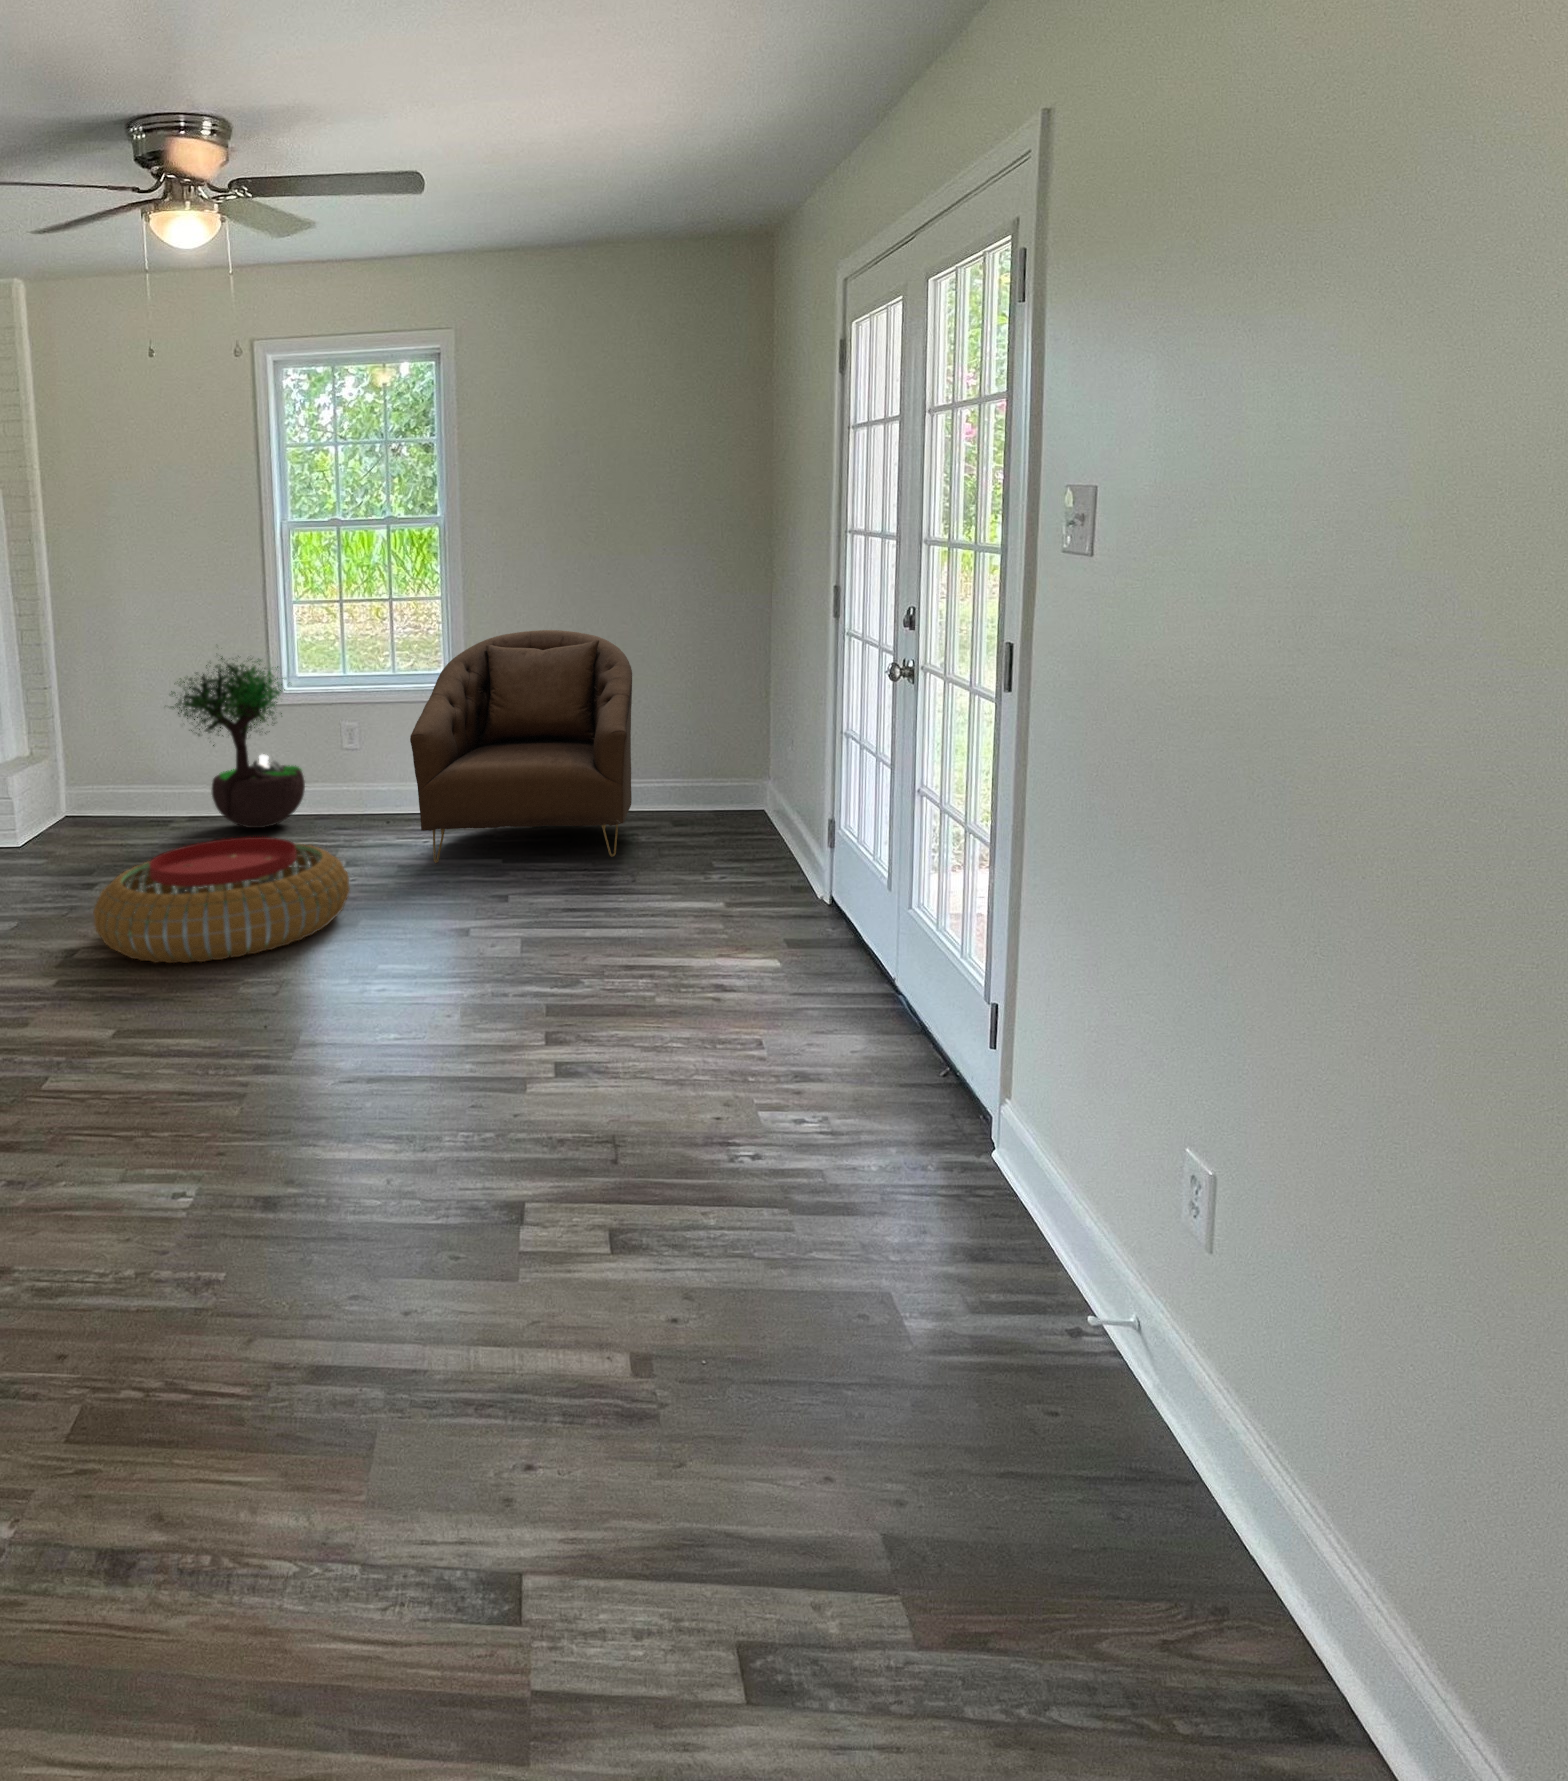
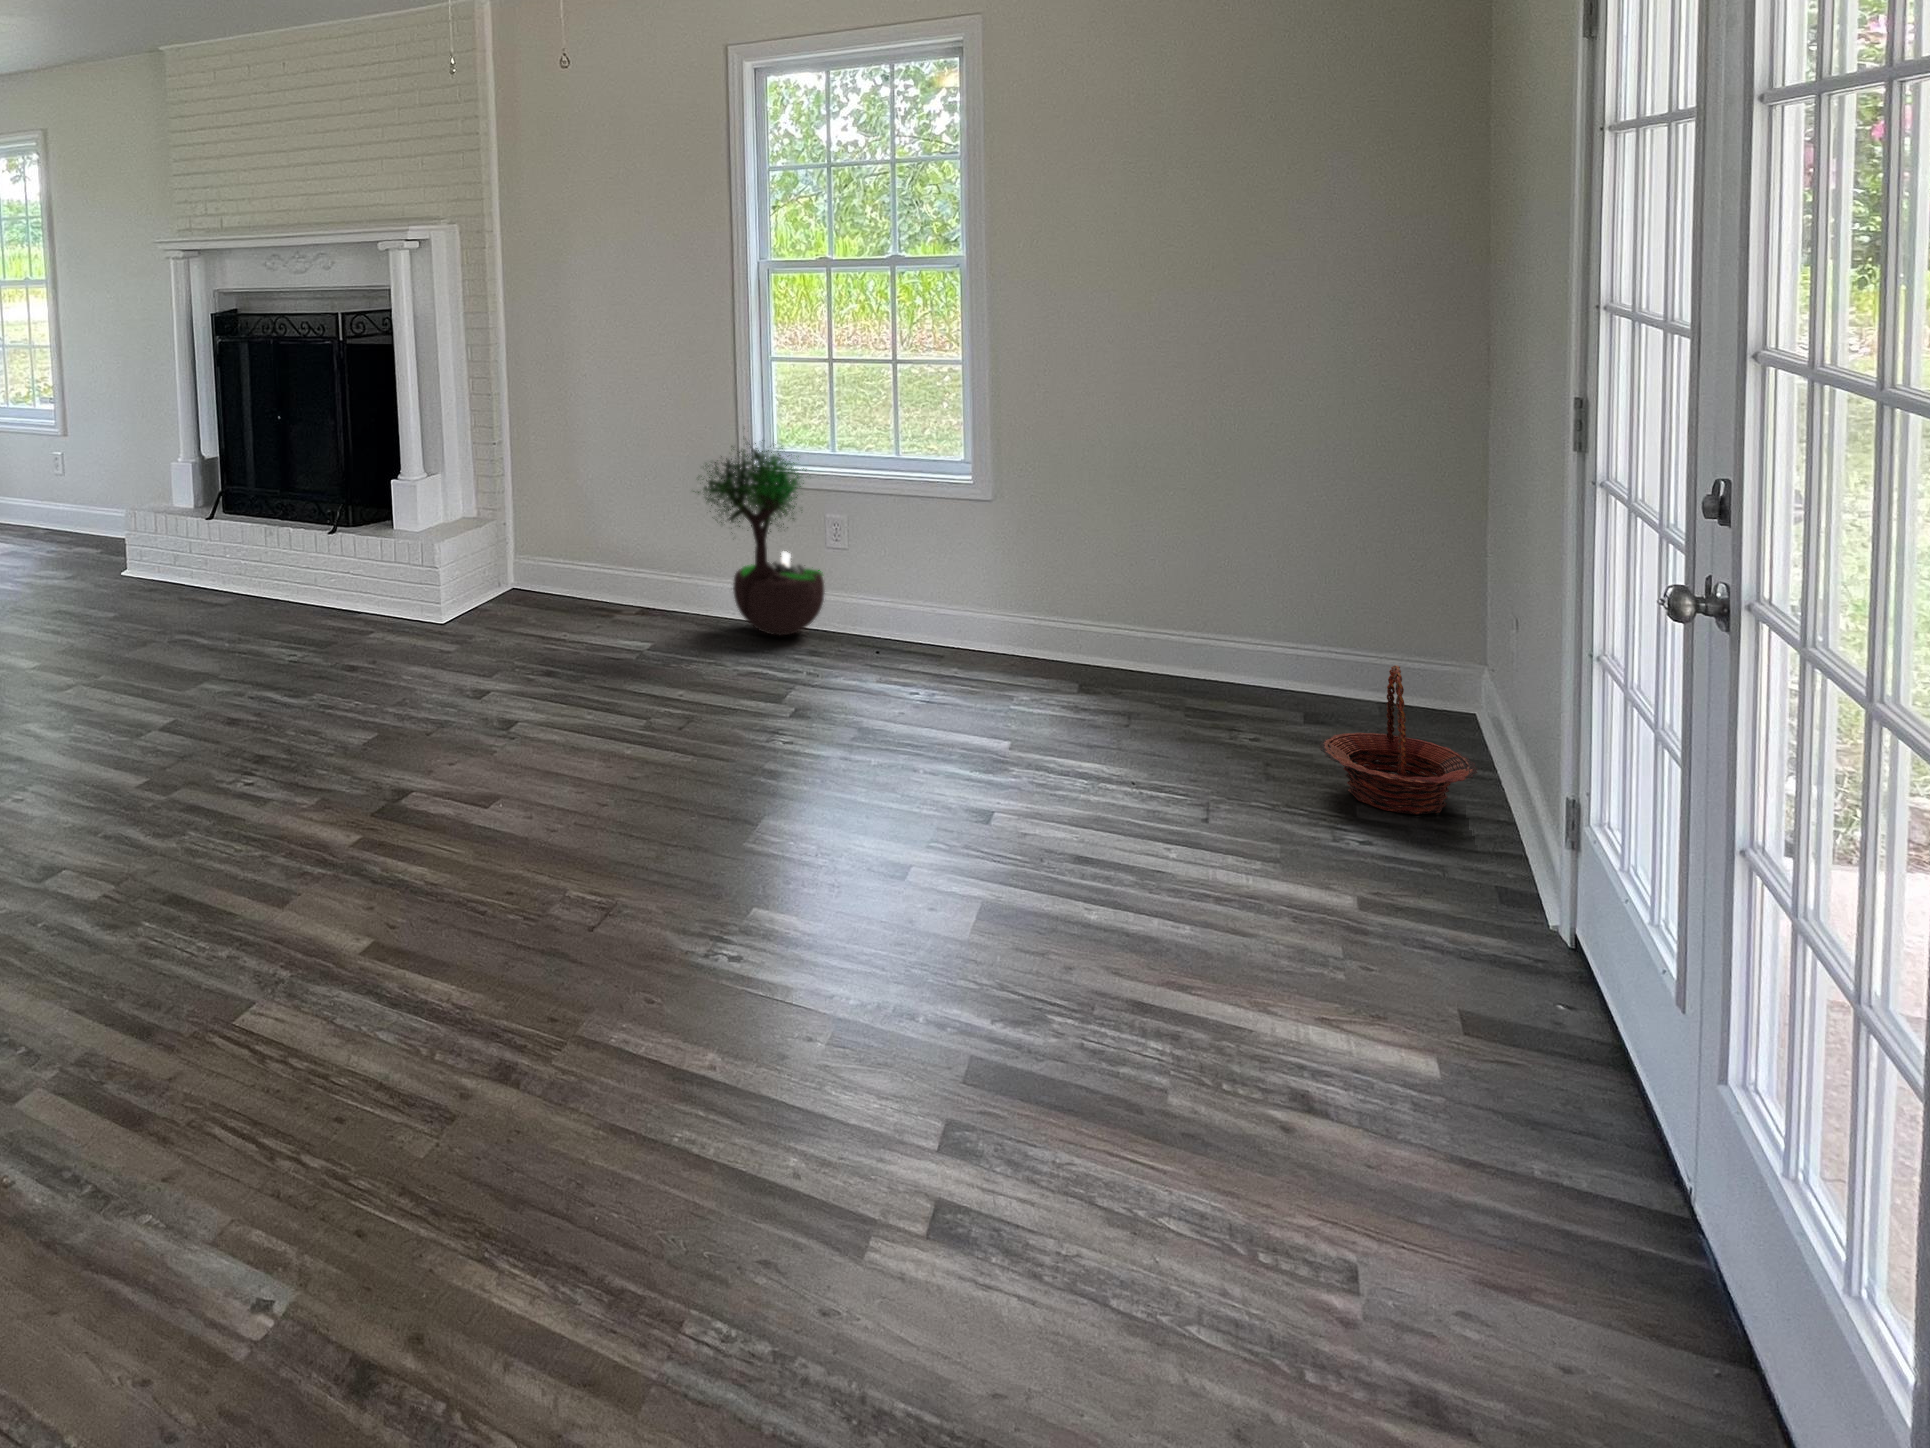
armchair: present [410,630,632,863] -> none [919,431,1227,771]
basket: none [695,763,781,852] -> present [1319,665,1478,815]
pouf: present [93,837,350,963] -> none [576,658,826,809]

